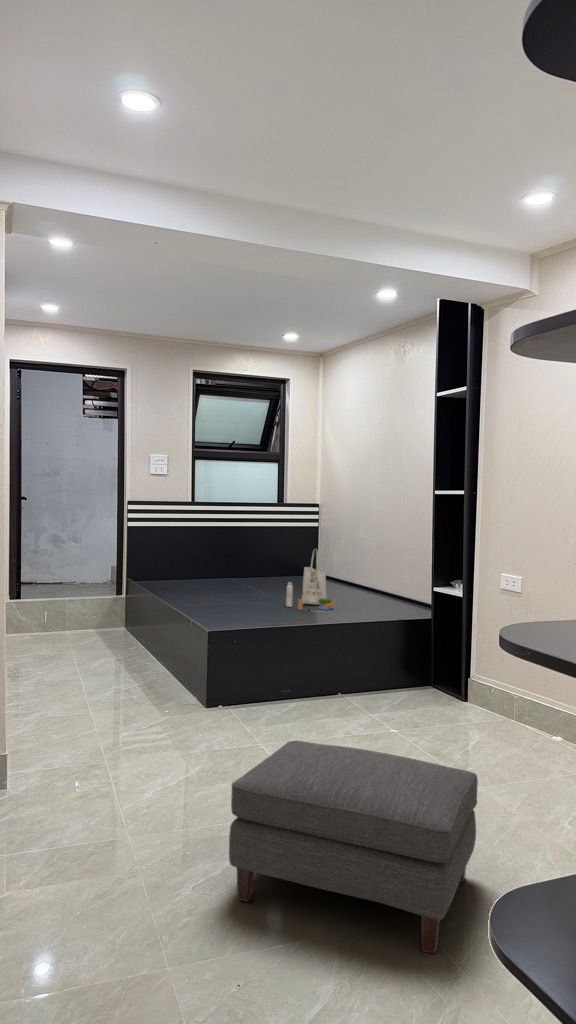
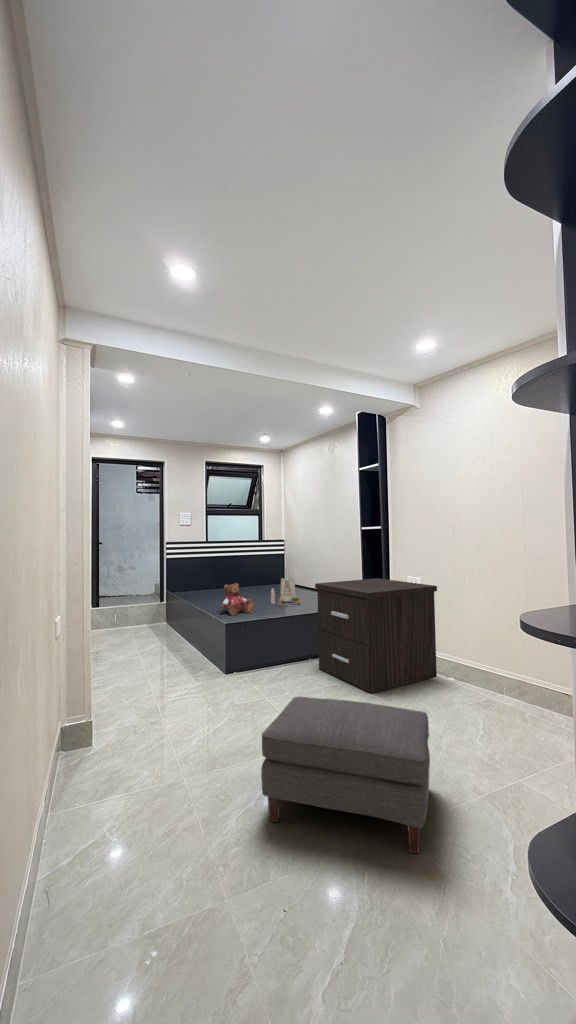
teddy bear: none [204,571,258,620] -> present [221,583,254,615]
nightstand: none [351,574,544,750] -> present [315,578,437,693]

